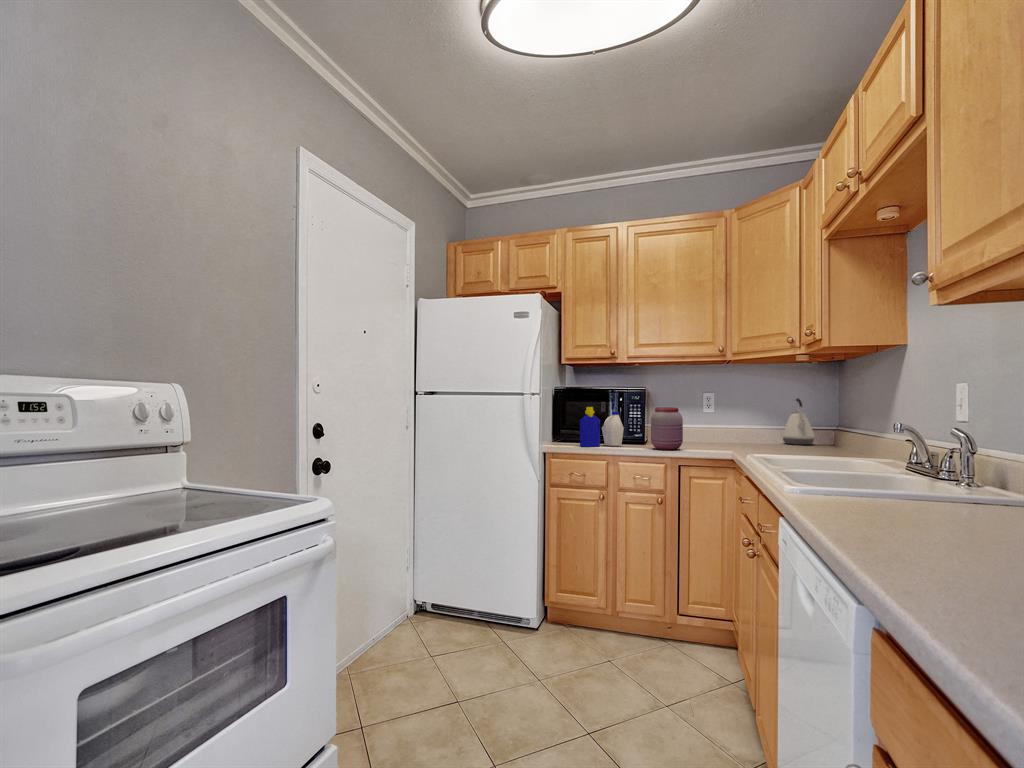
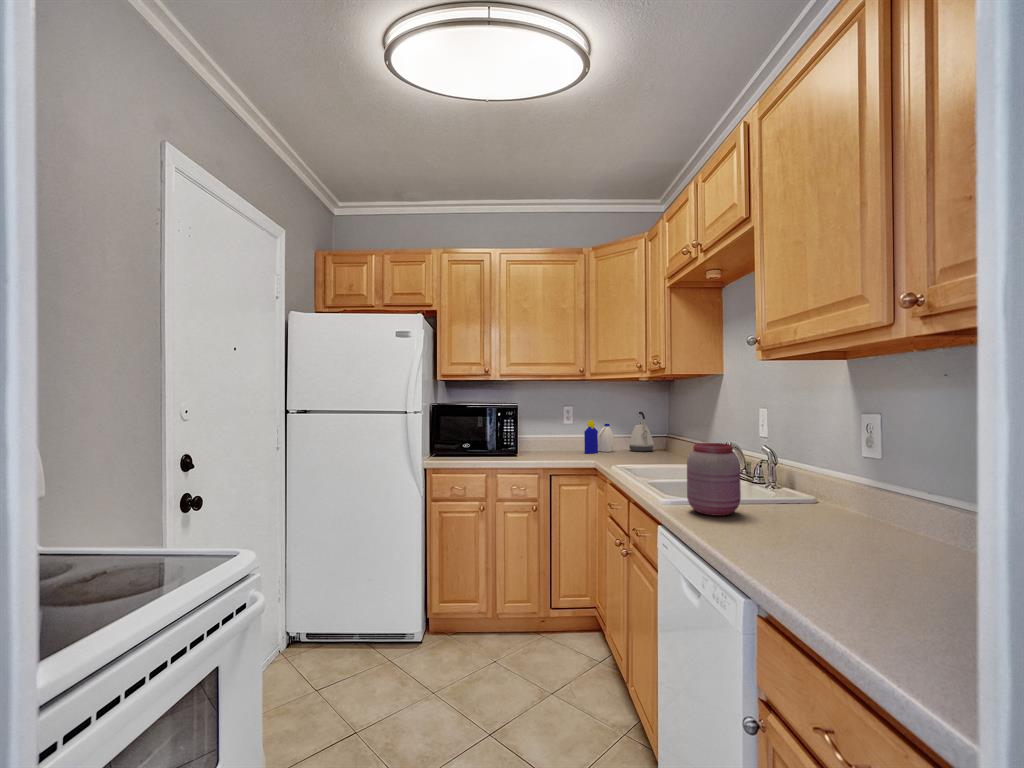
bottle: present [580,407,624,447] -> present [584,420,614,454]
jar: present [651,407,683,450] -> present [687,443,741,516]

